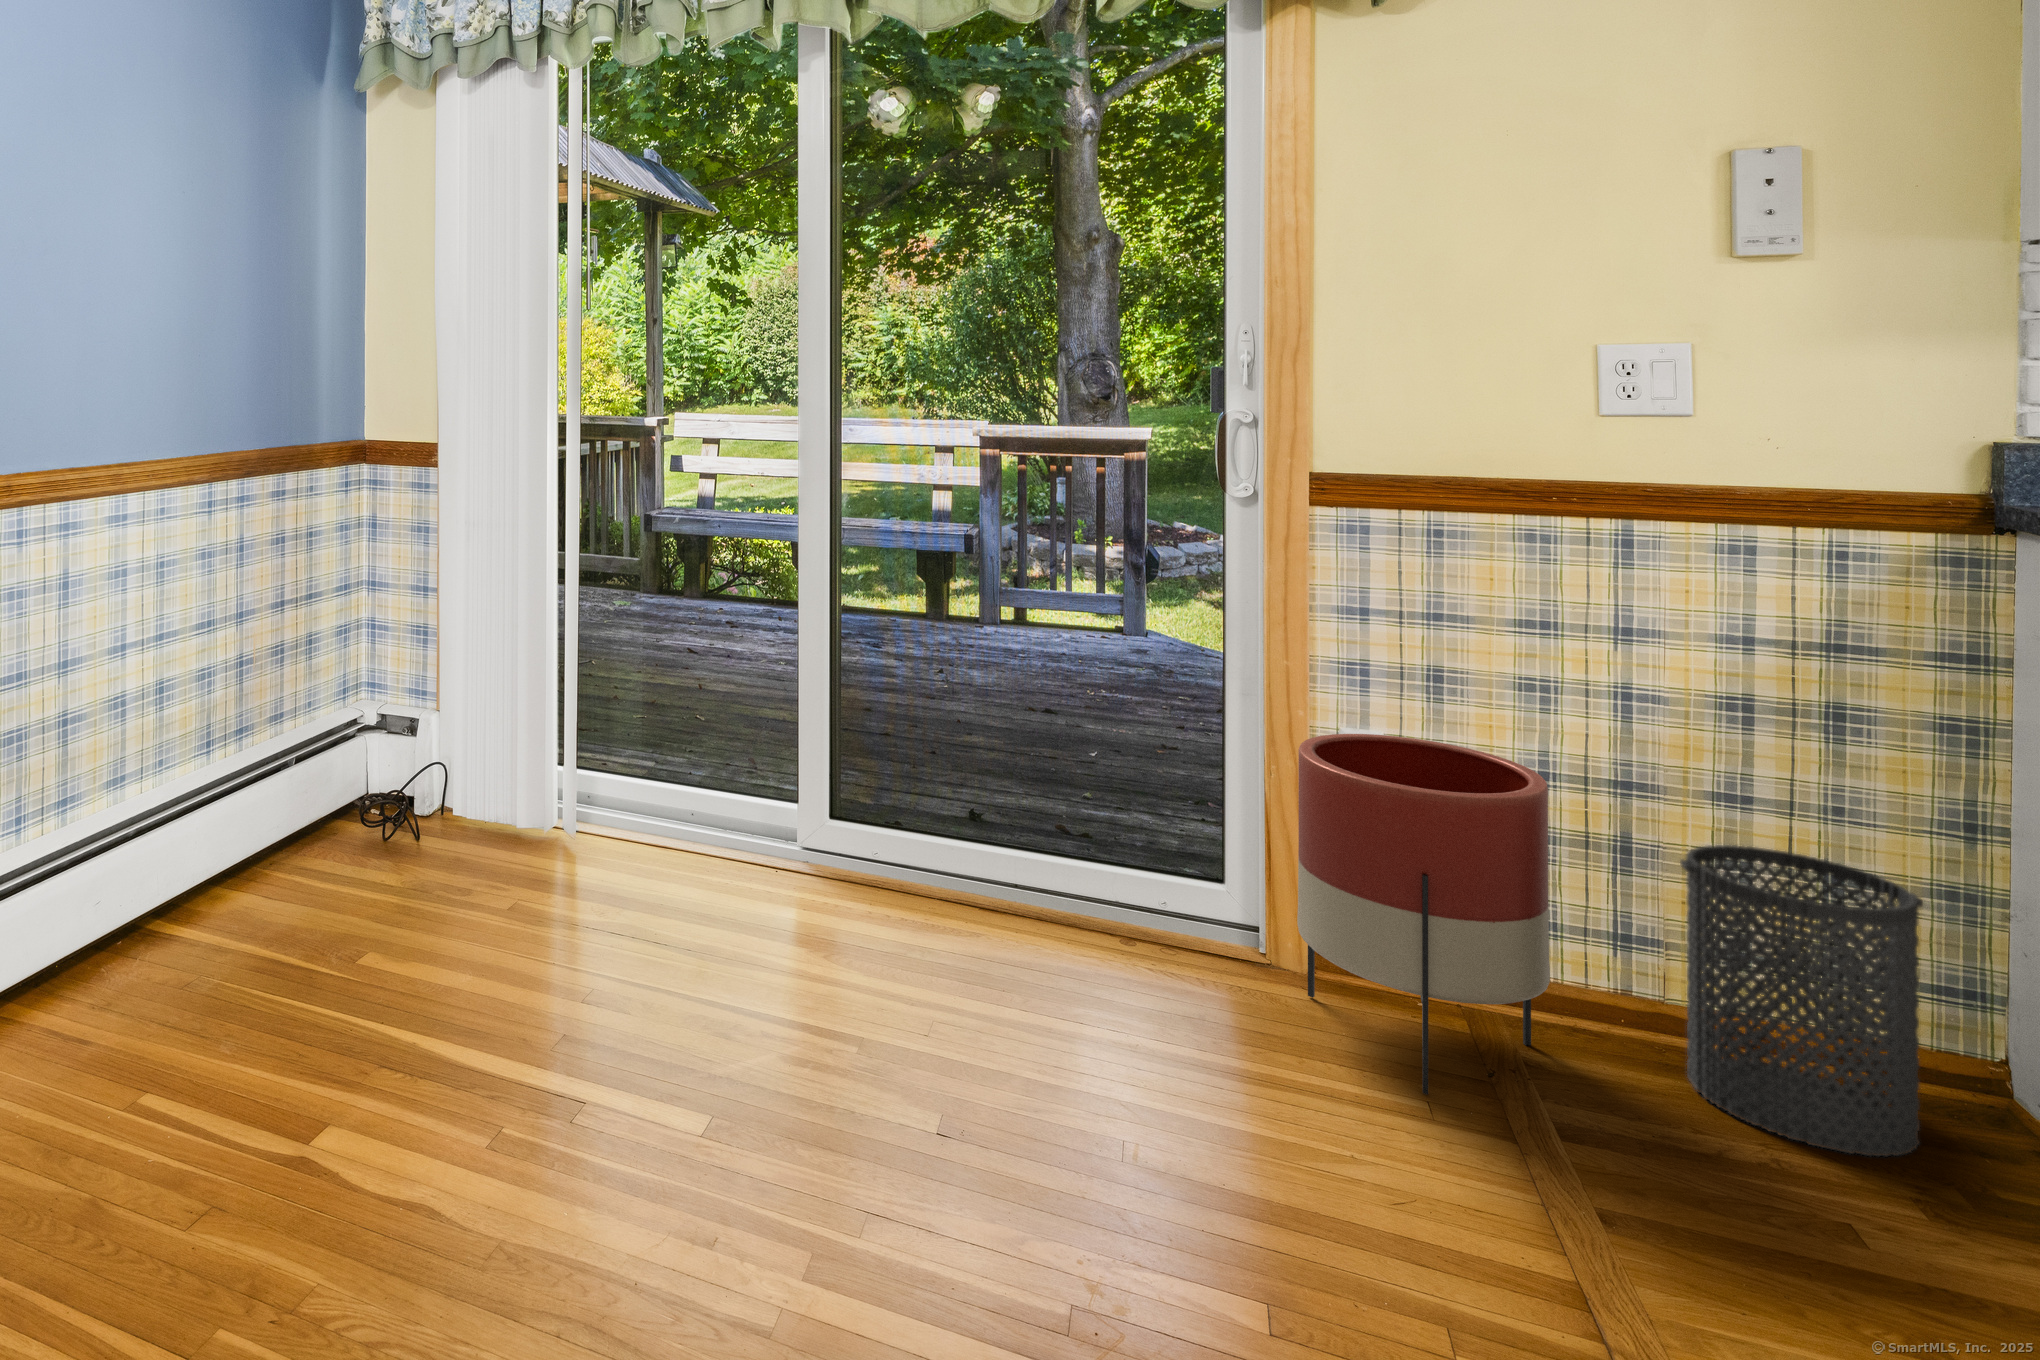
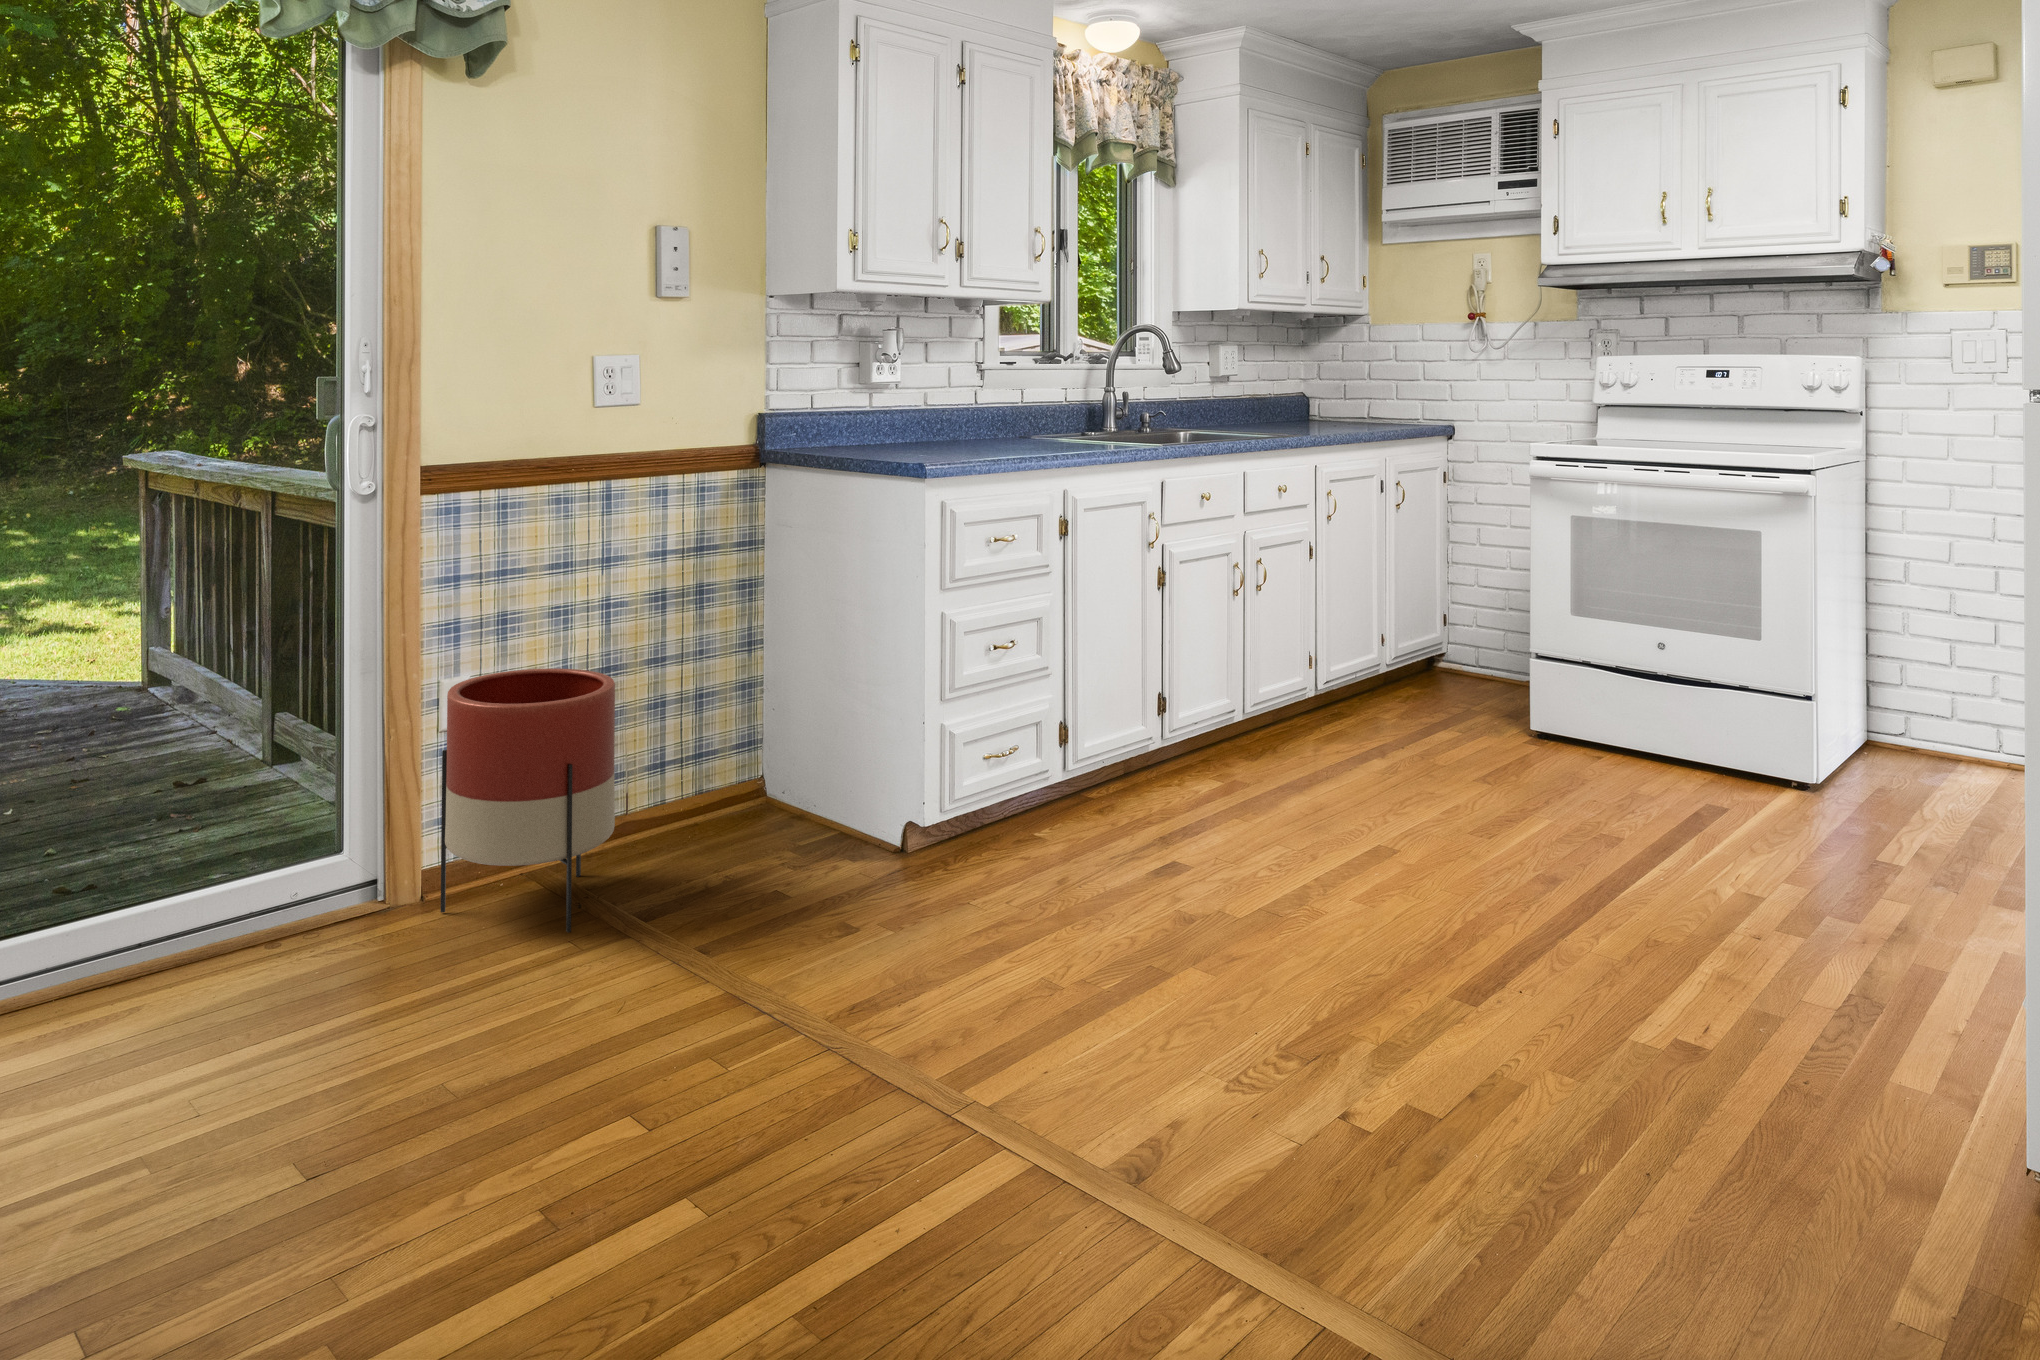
trash can: present [1680,845,1923,1156] -> none [654,683,762,862]

